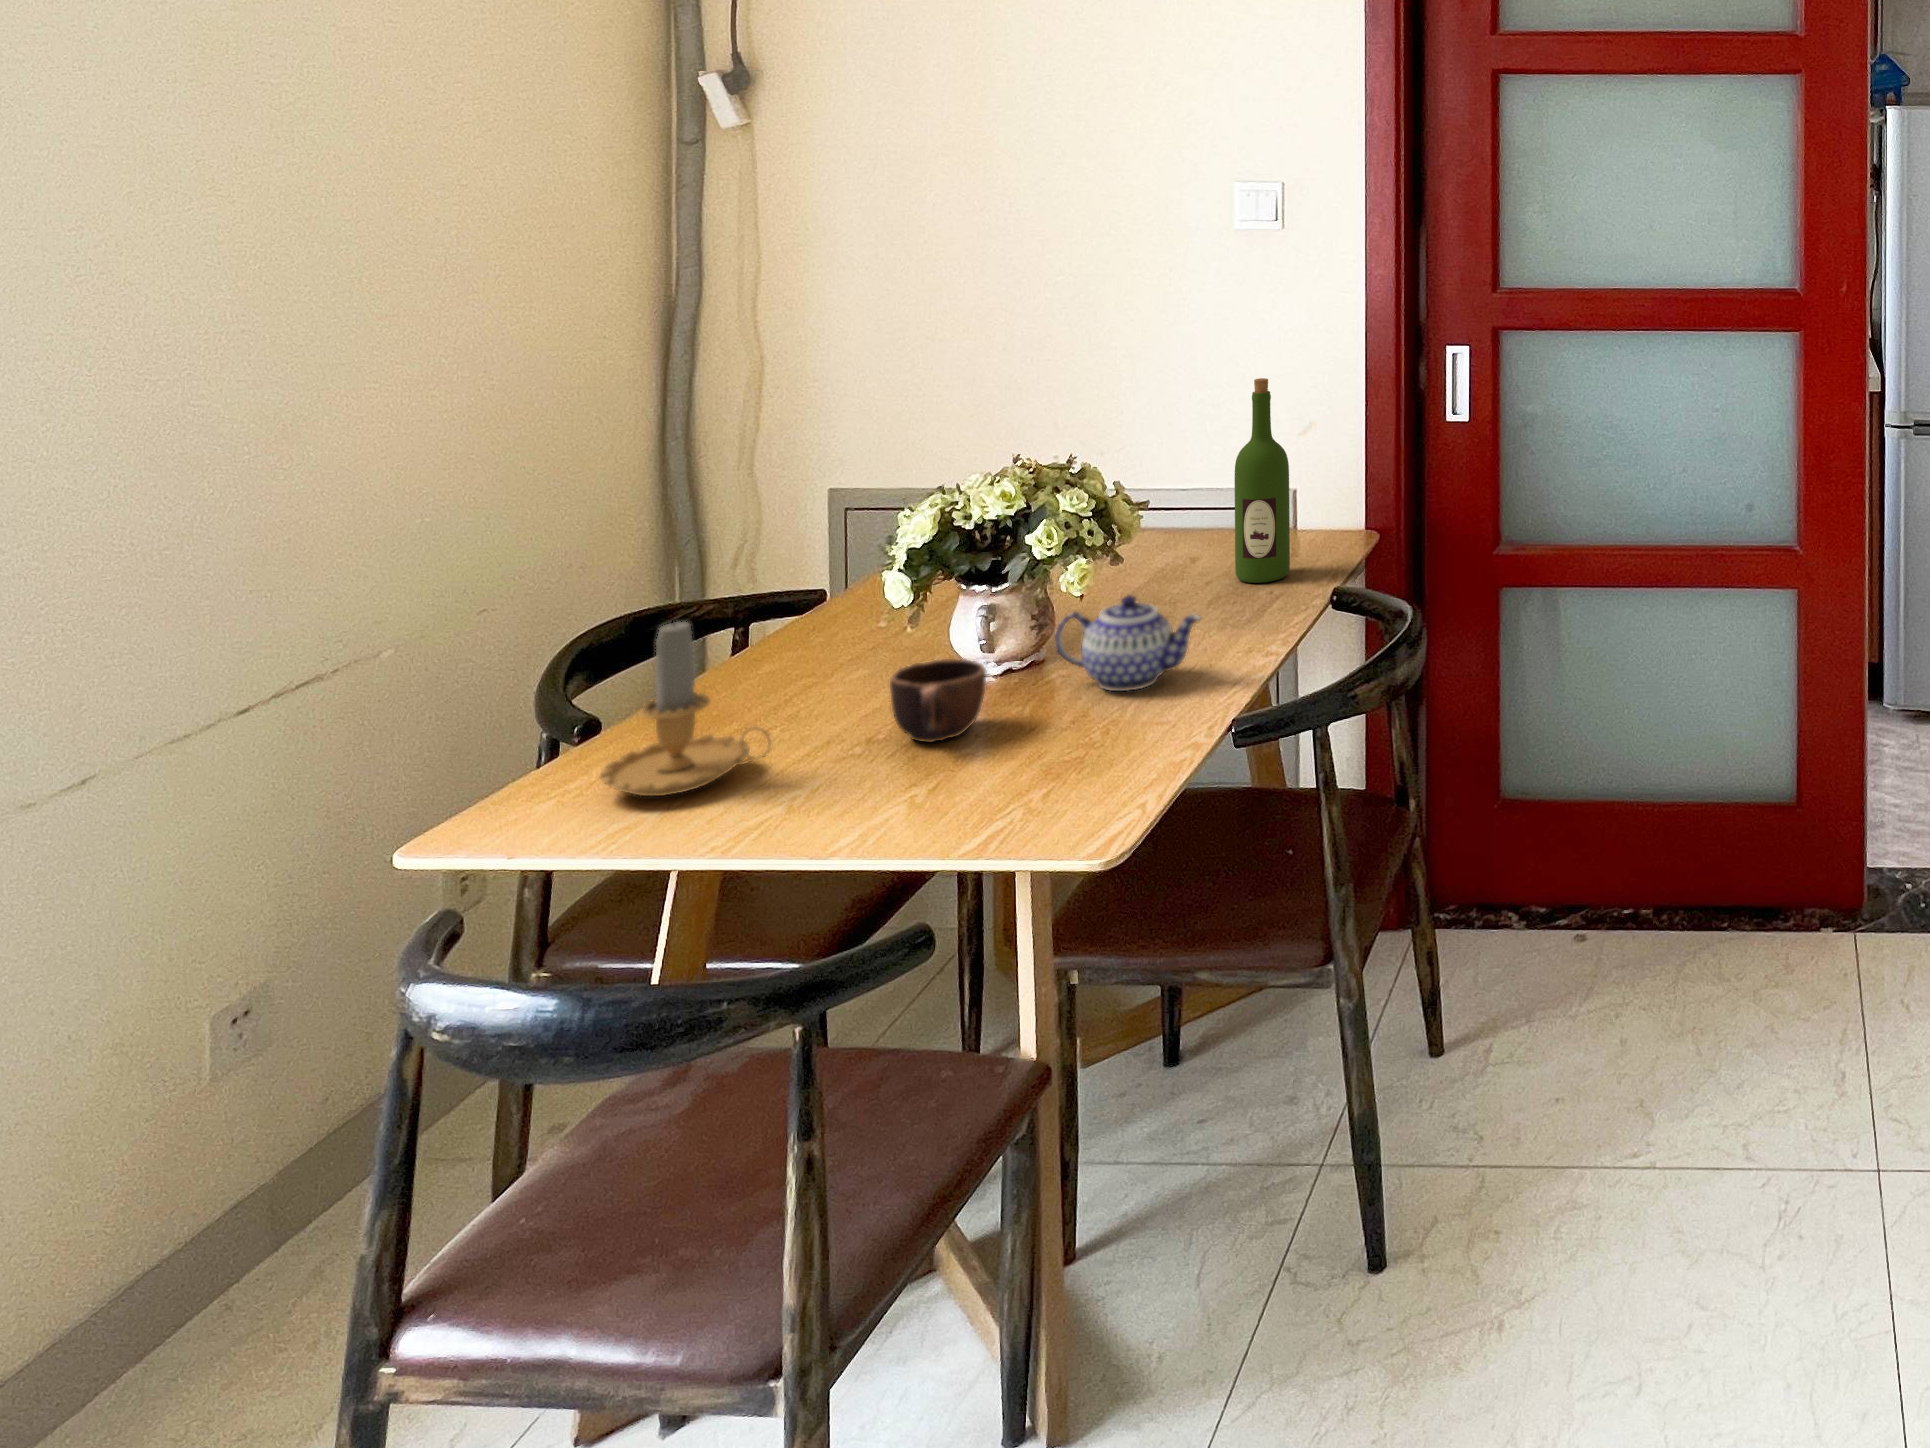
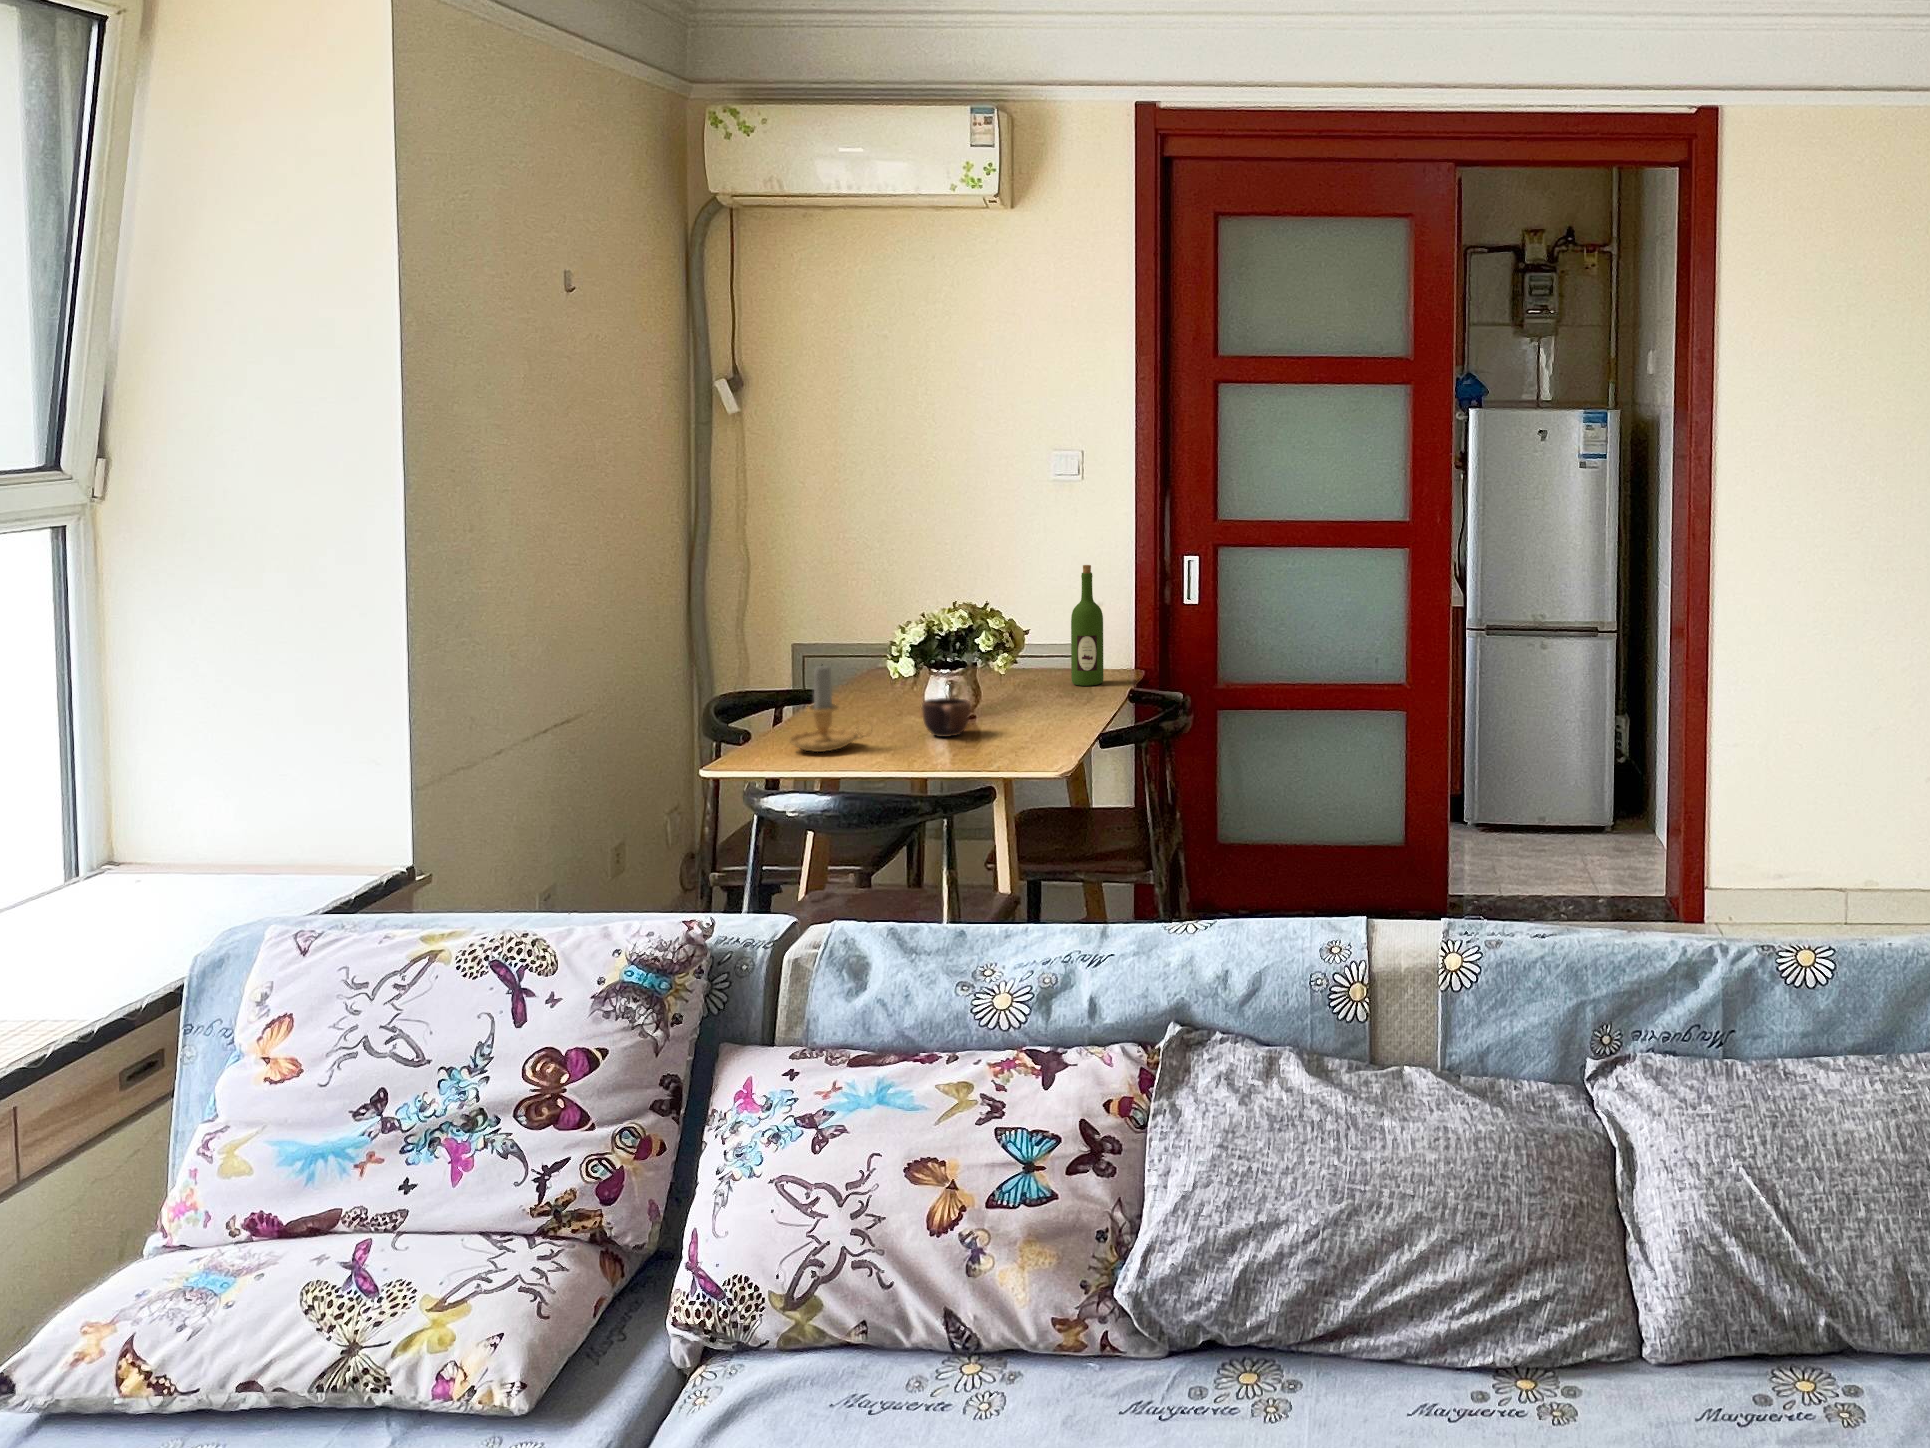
teapot: present [1055,596,1200,691] -> none [996,671,1077,721]

